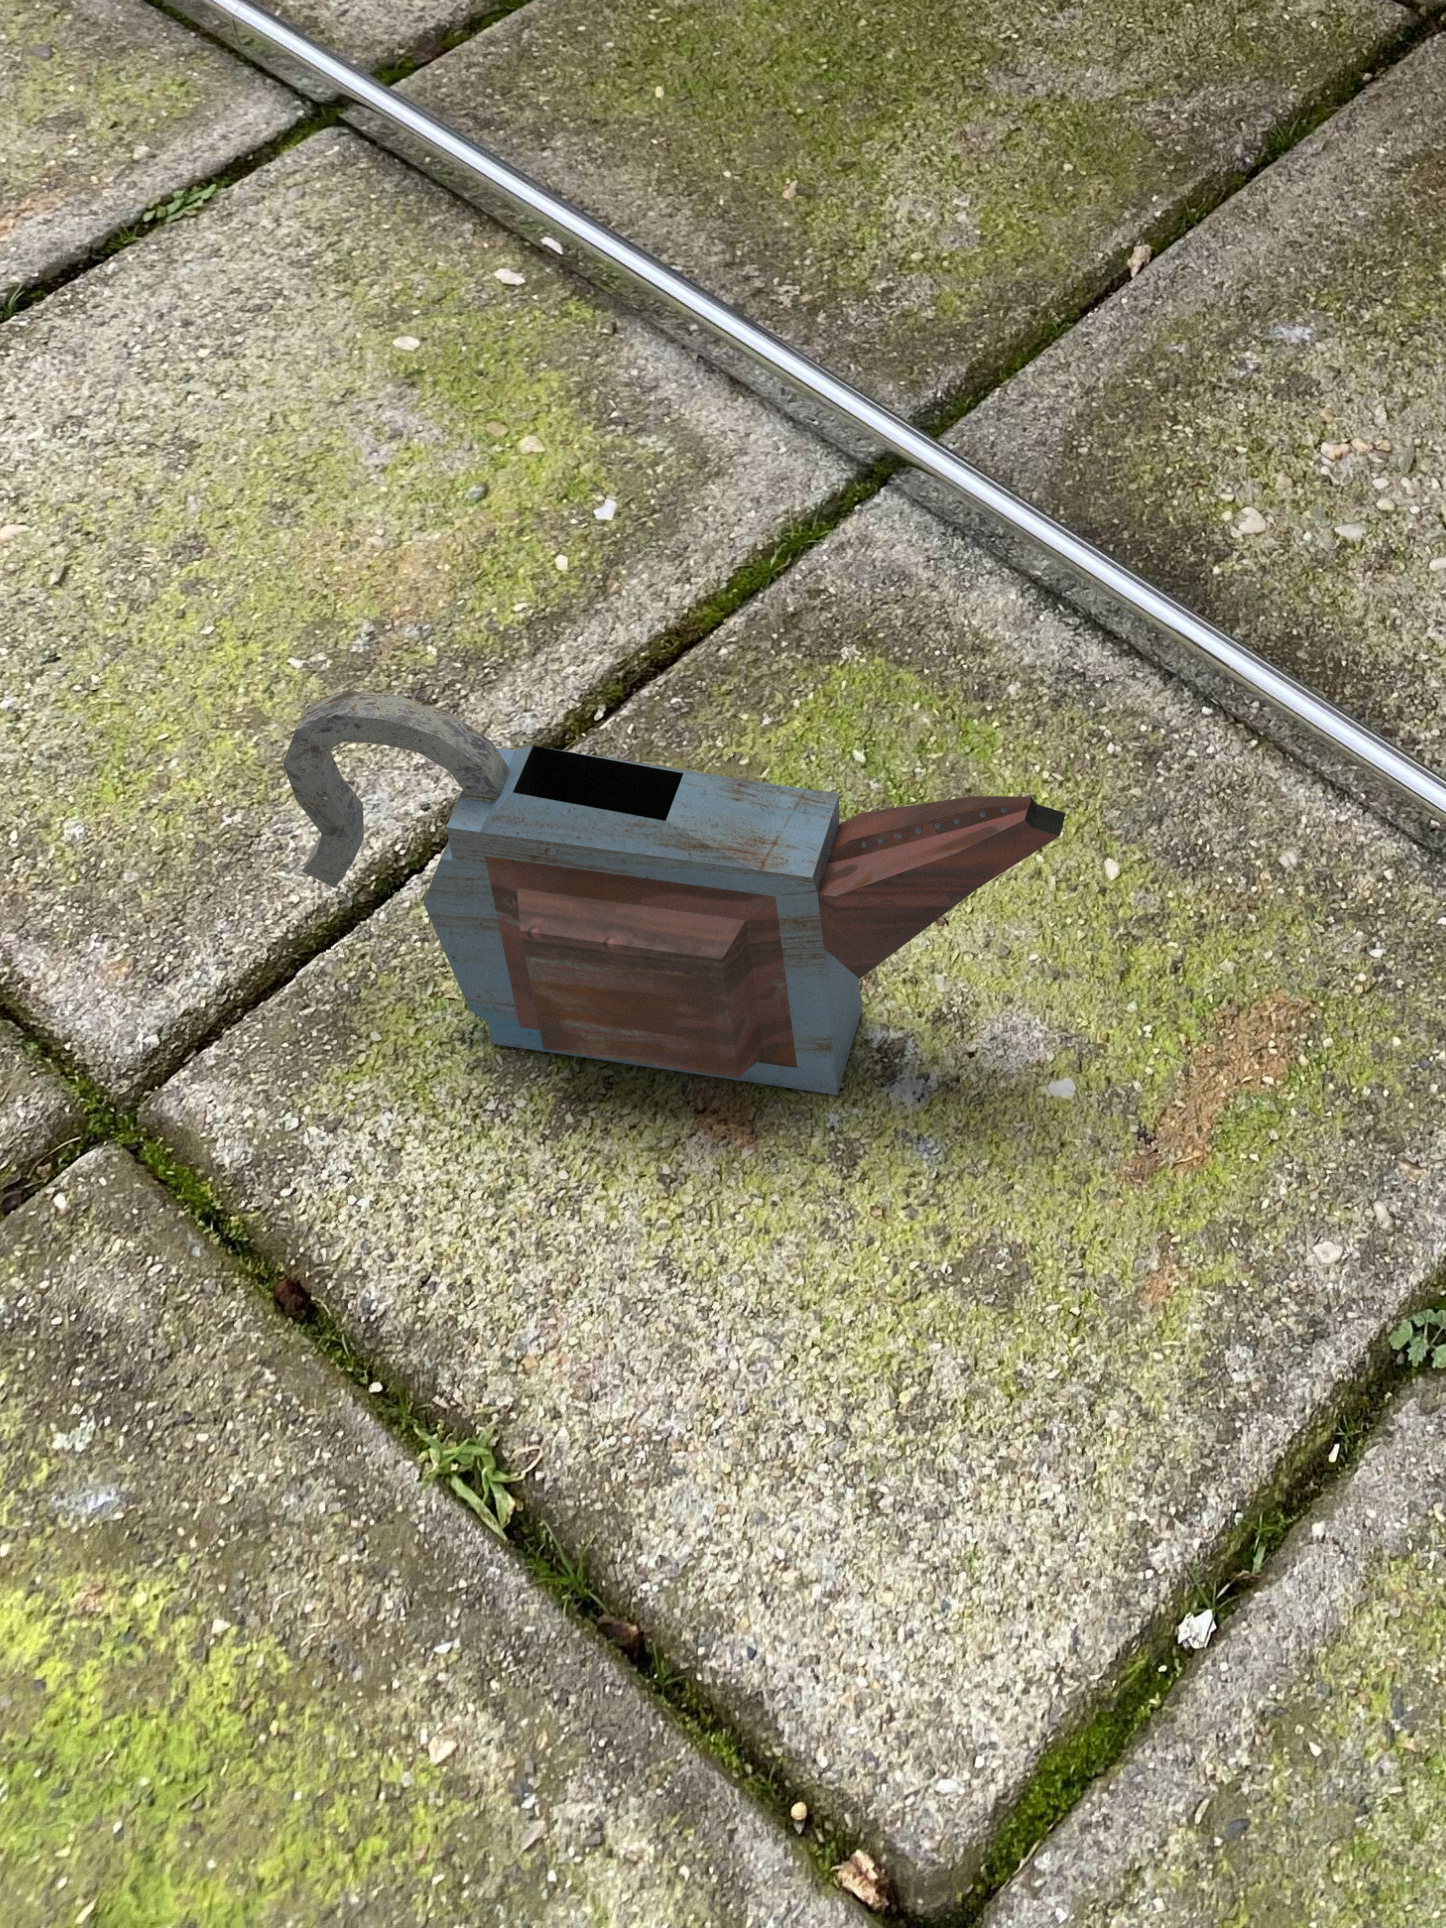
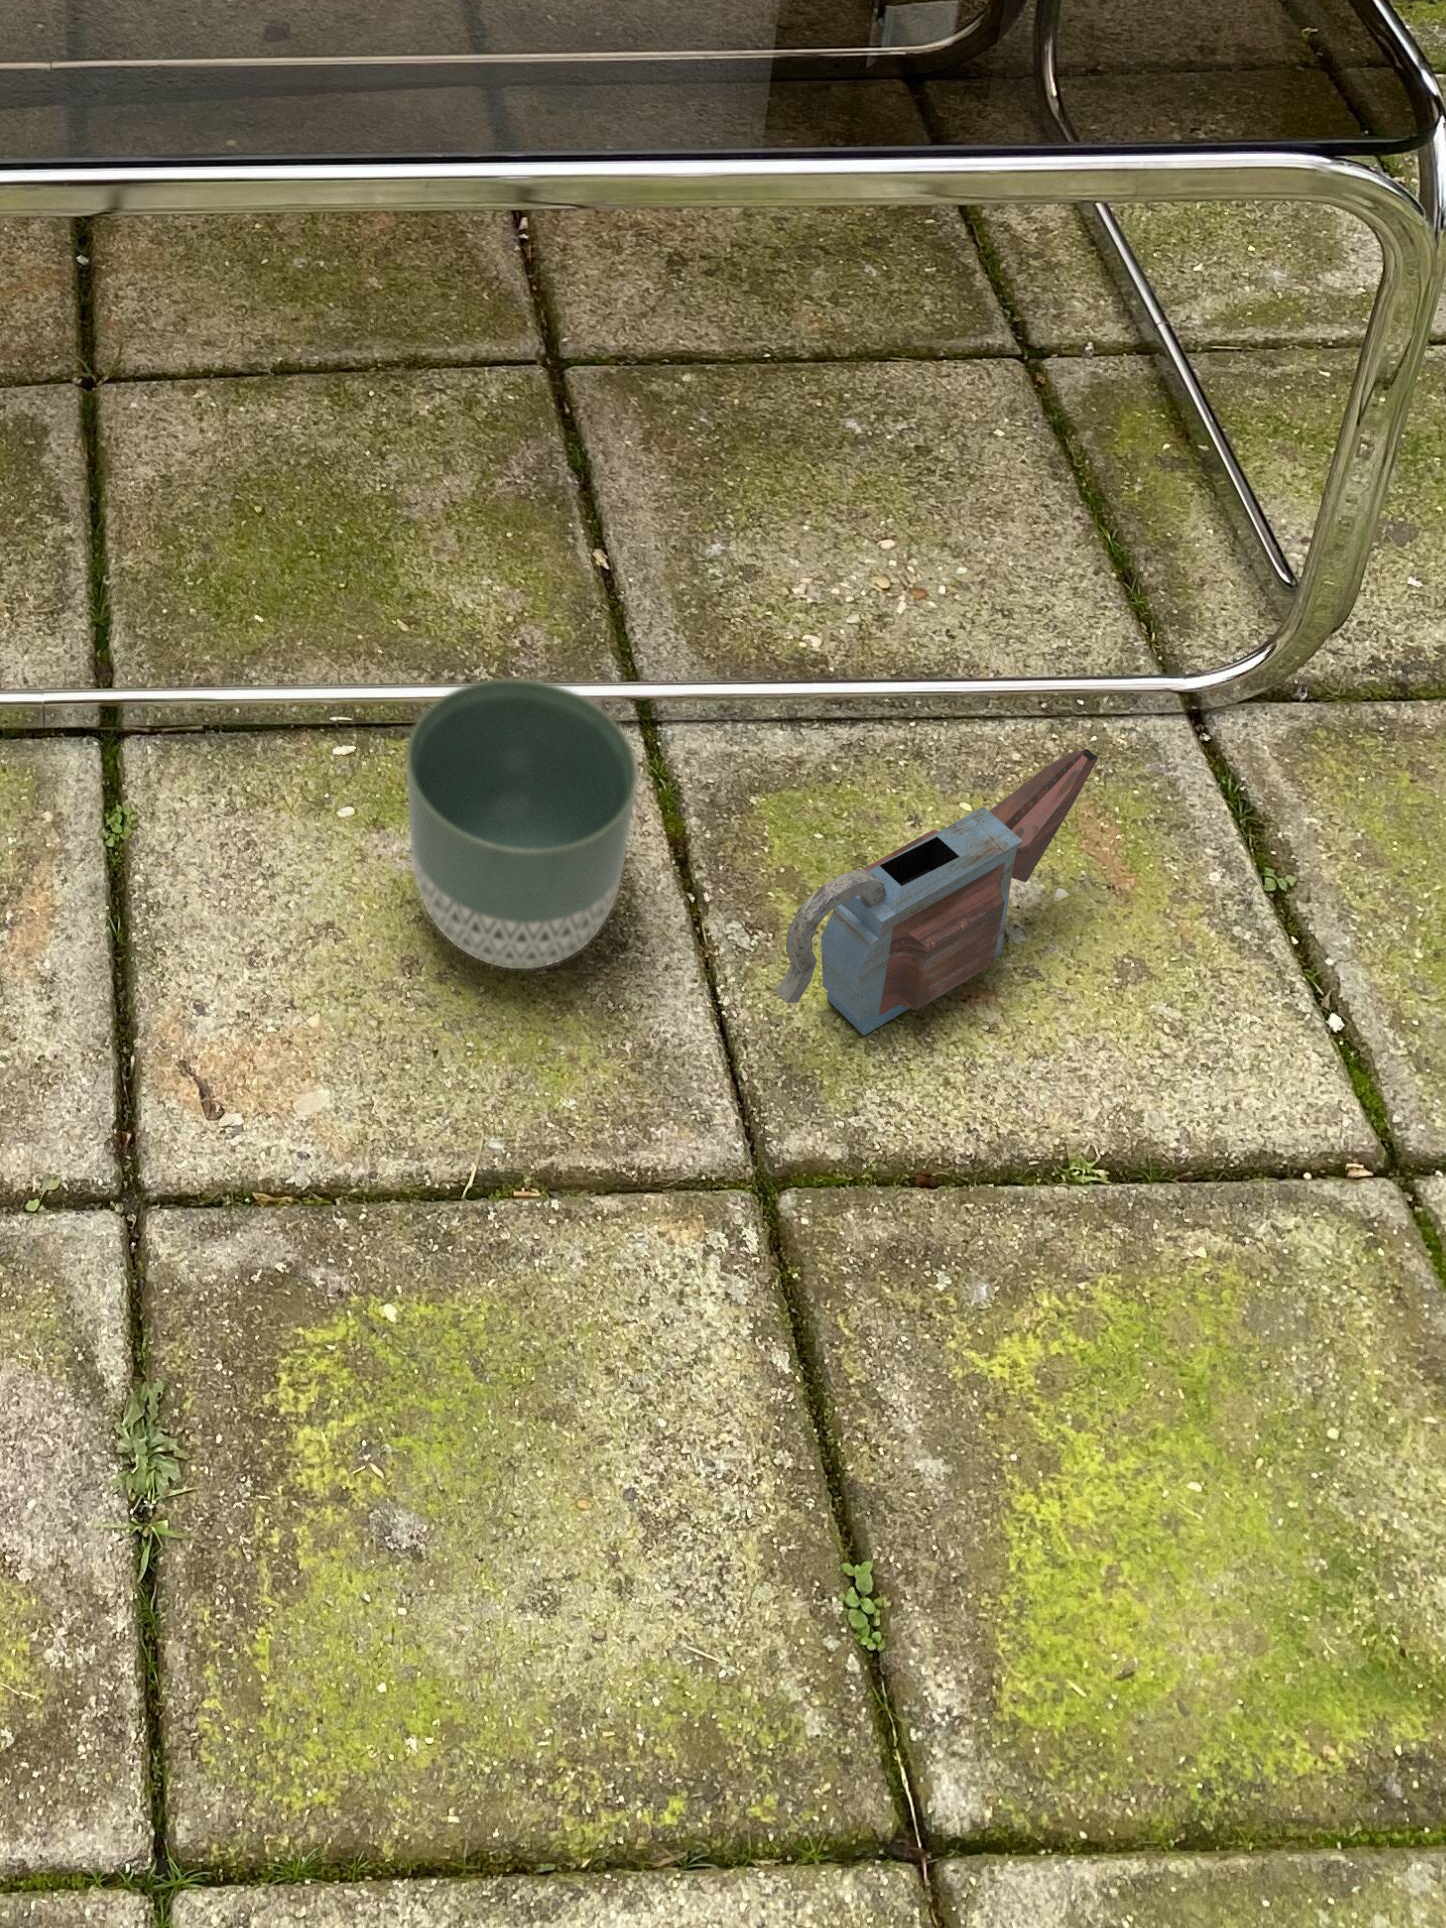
planter: none [45,159,474,651] -> present [406,679,638,969]

